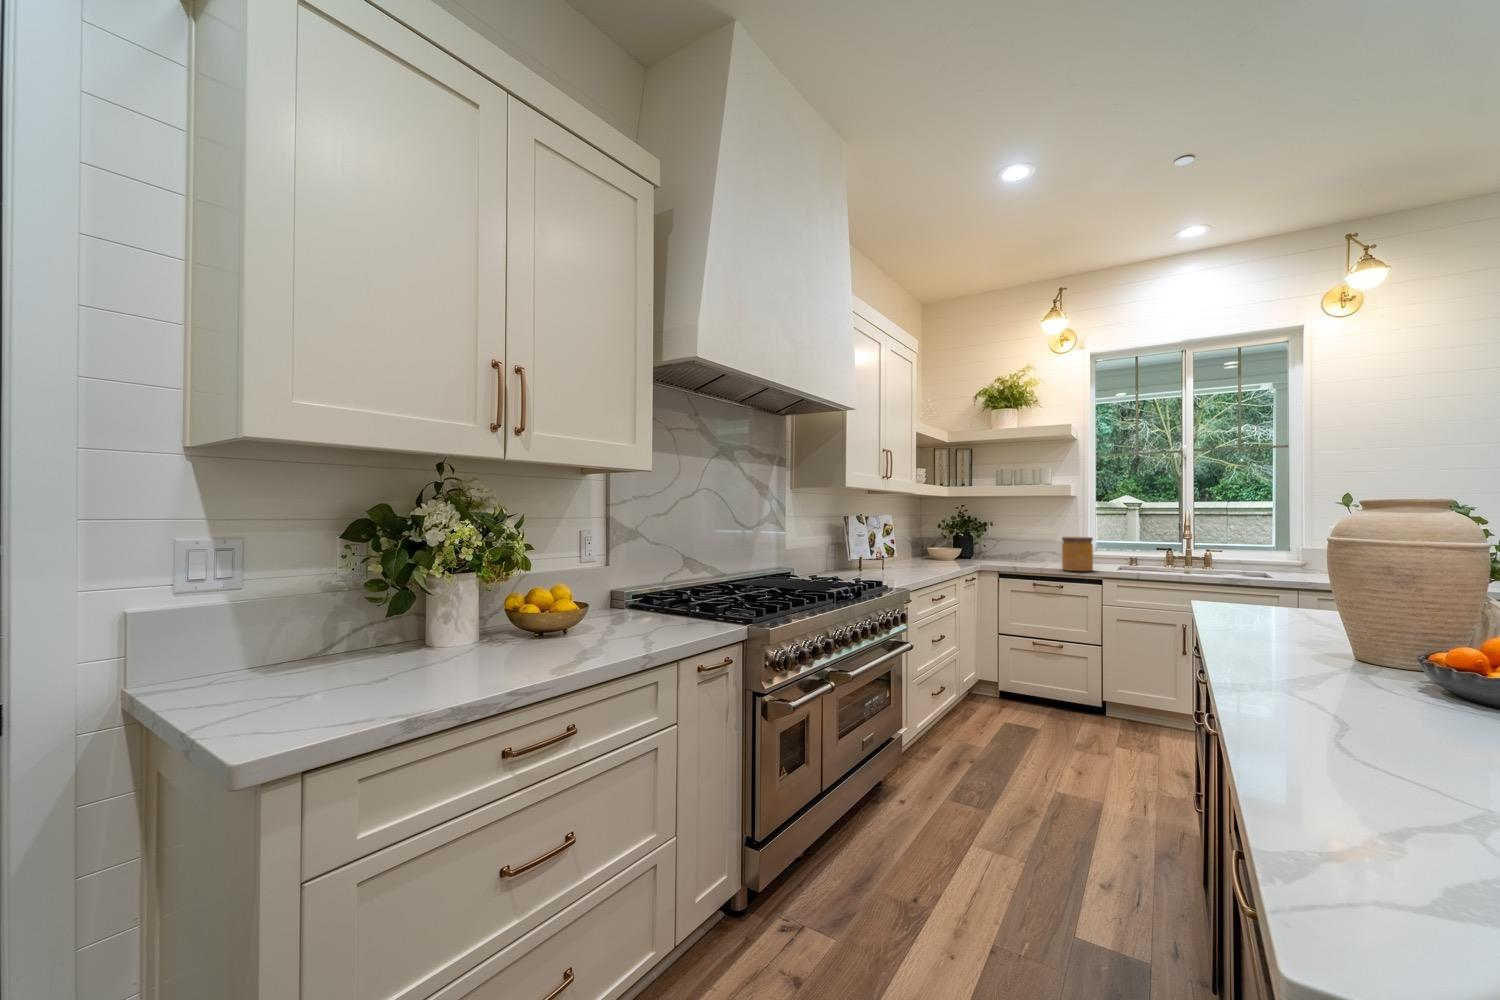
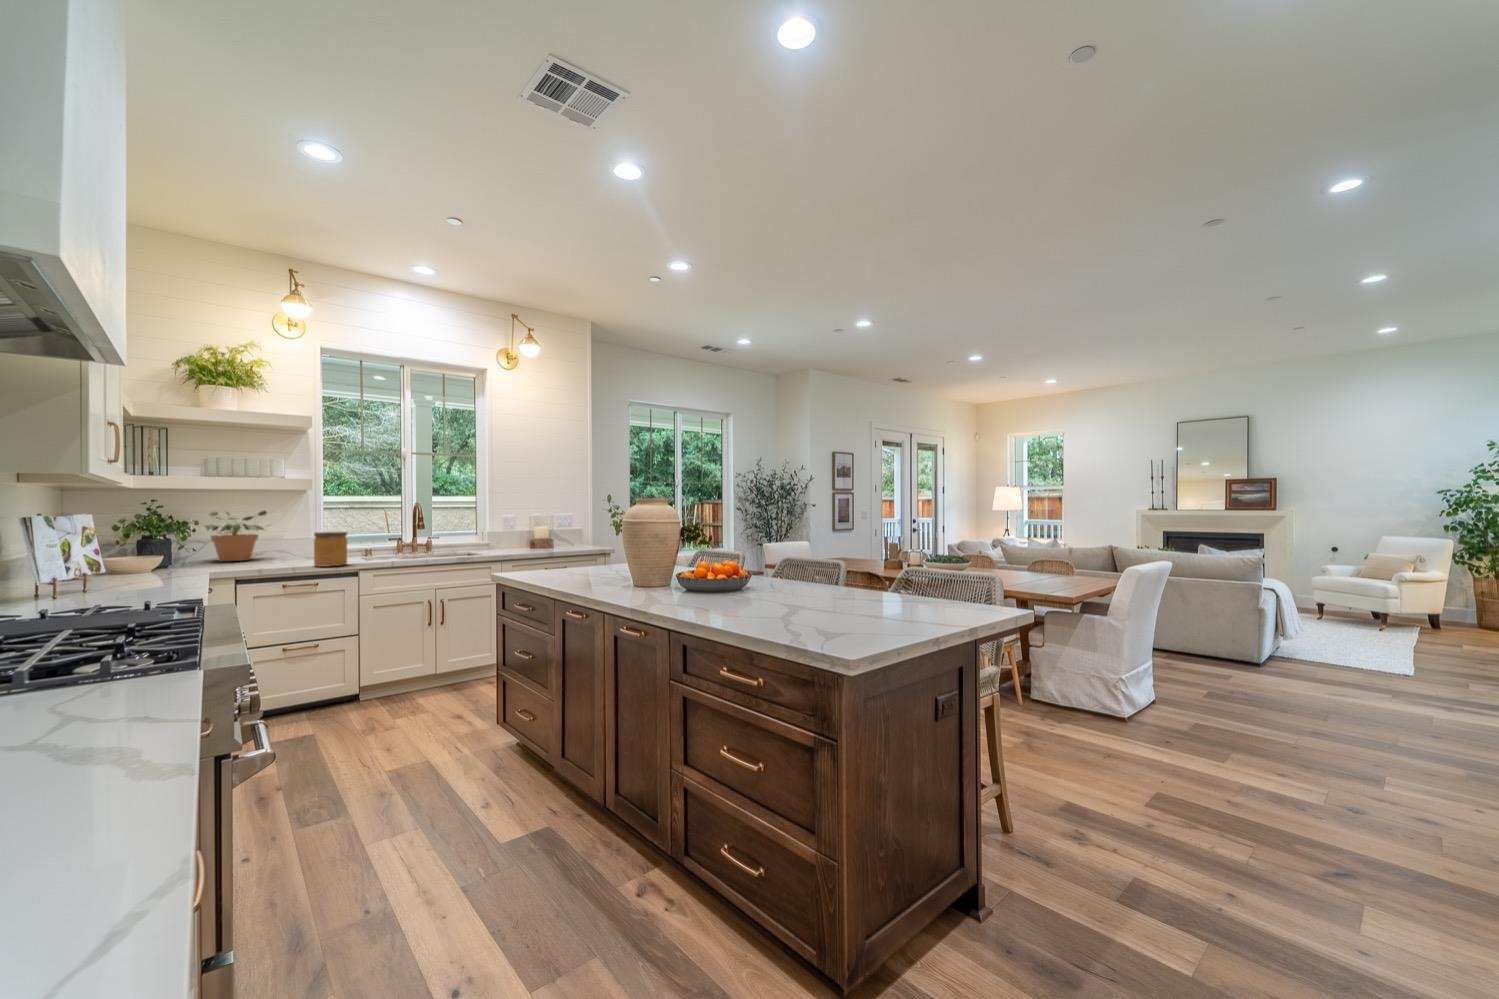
potted plant: none [996,513,1050,558] -> present [205,511,266,561]

